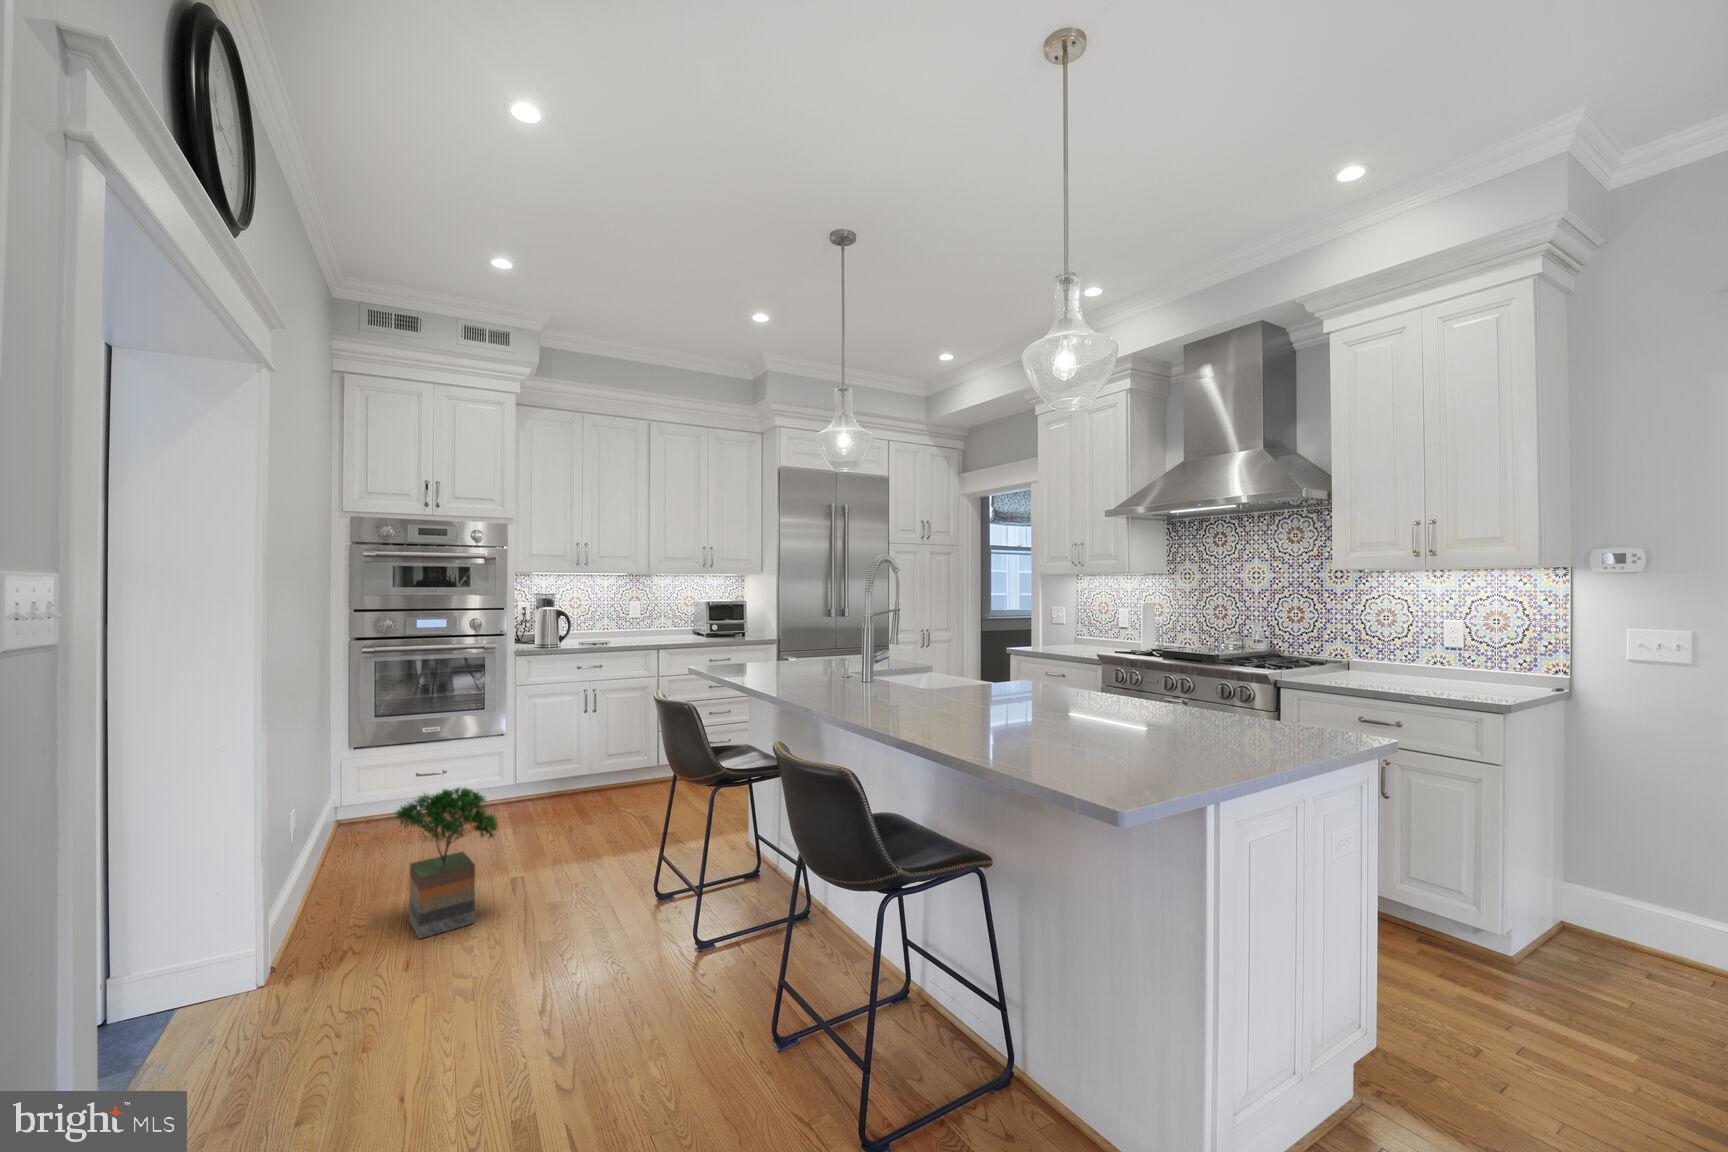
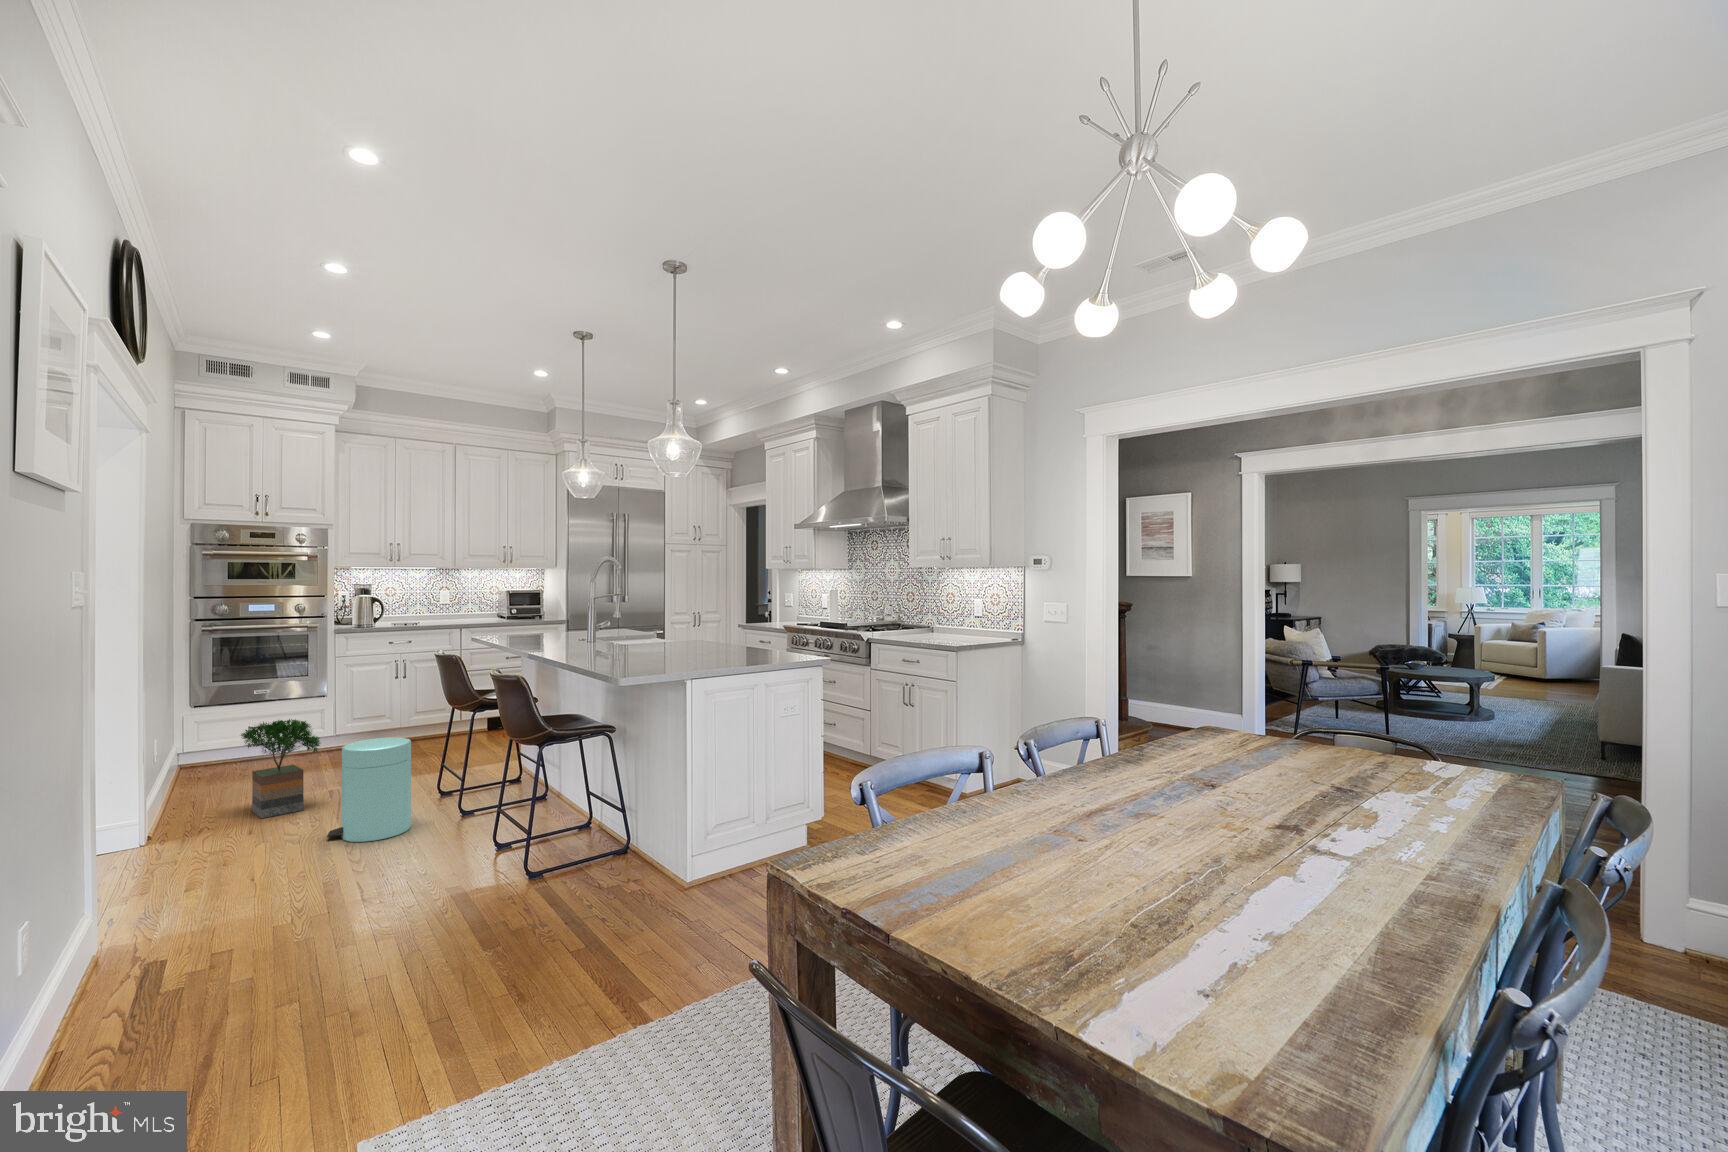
trash can: none [506,833,626,1015] -> present [327,737,411,842]

